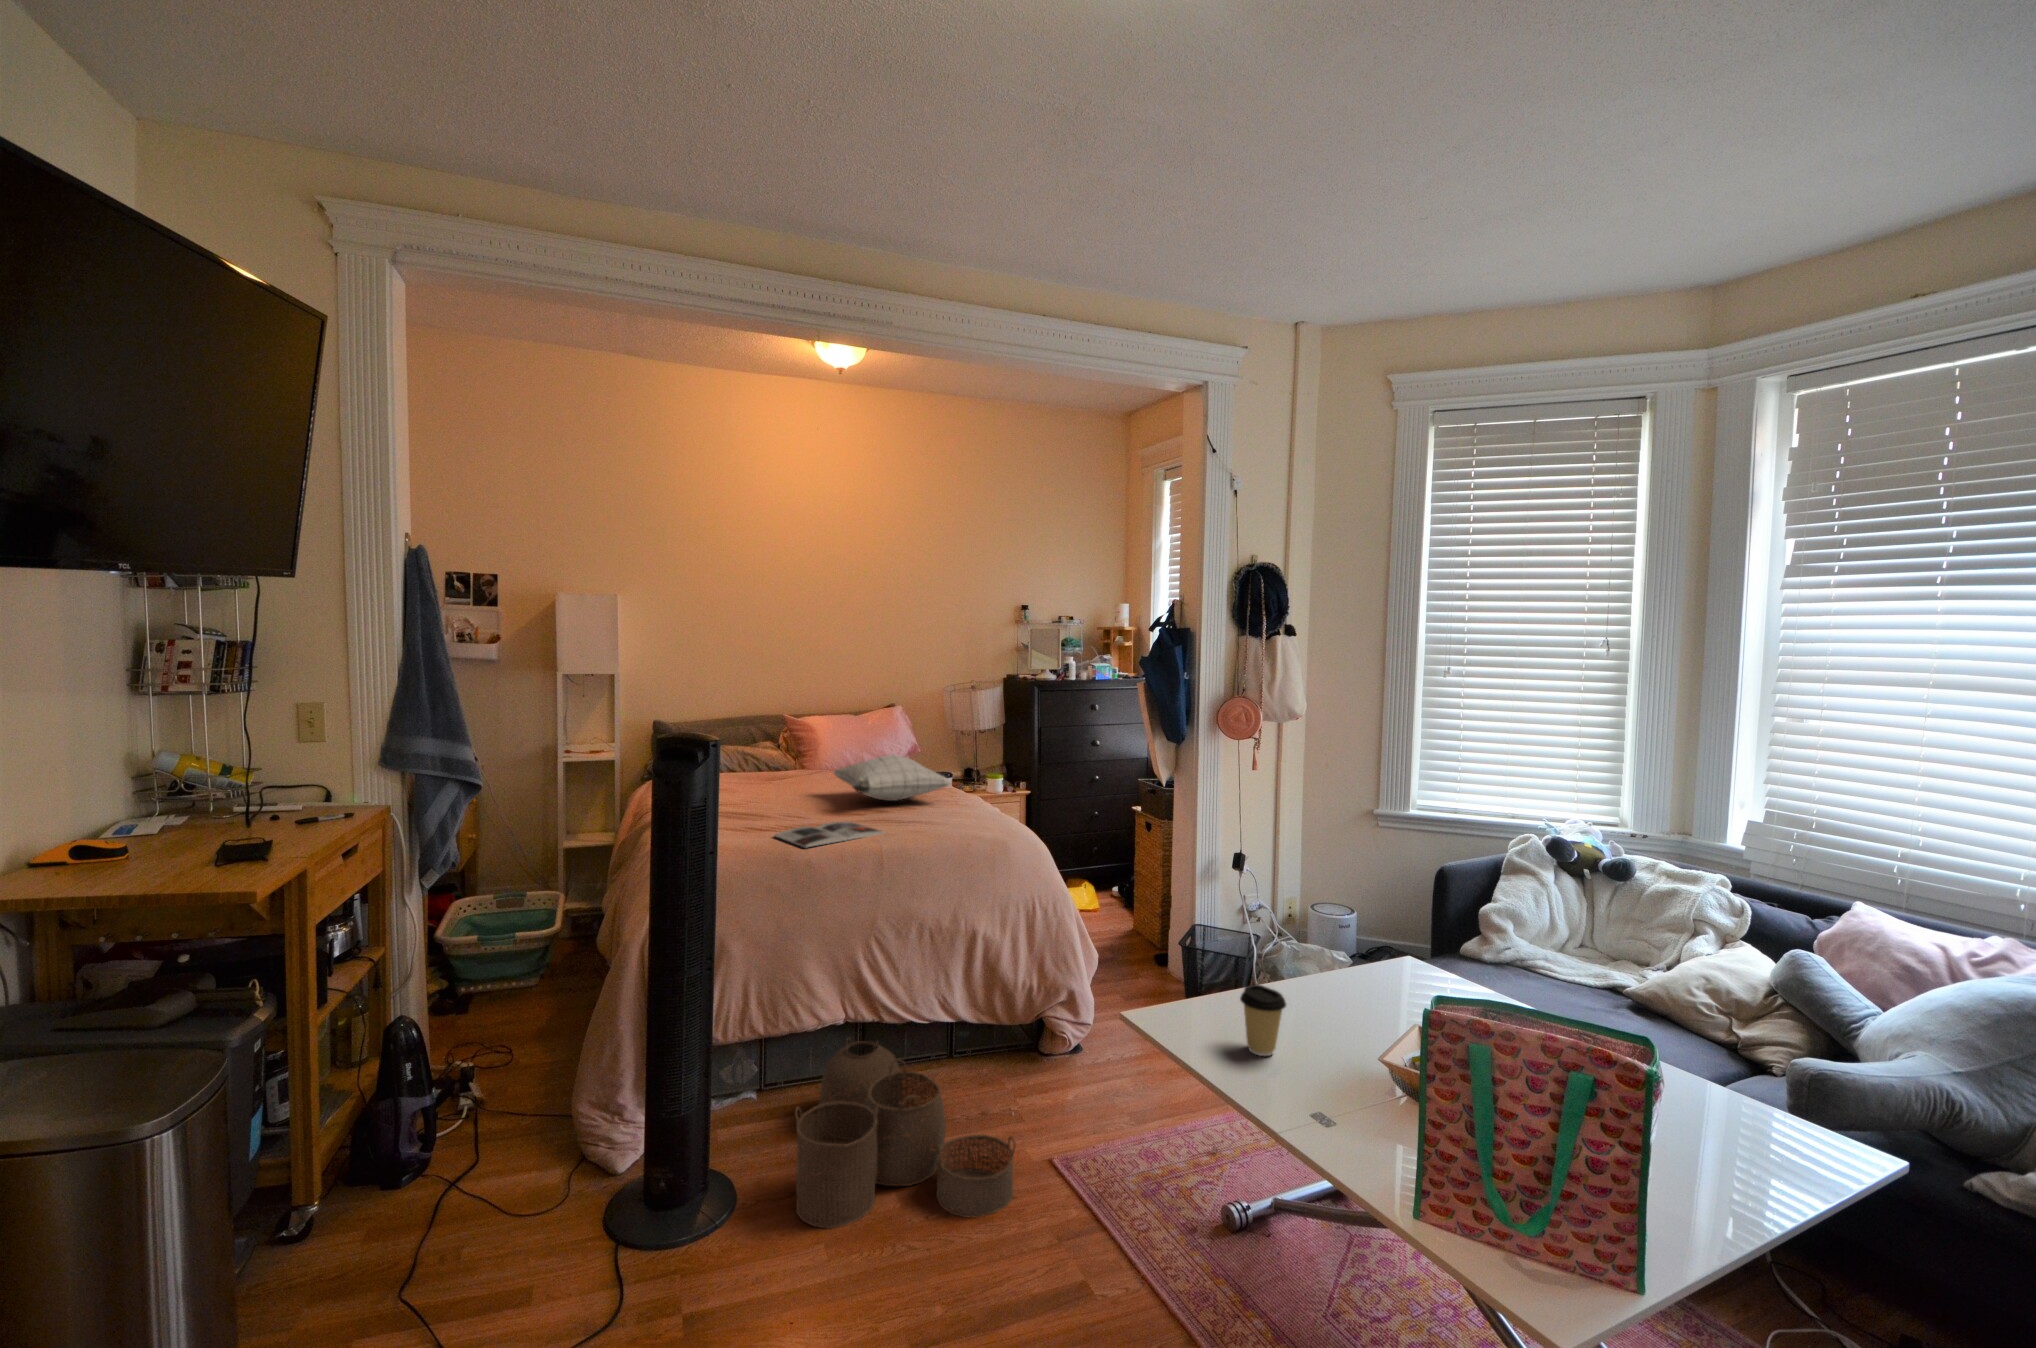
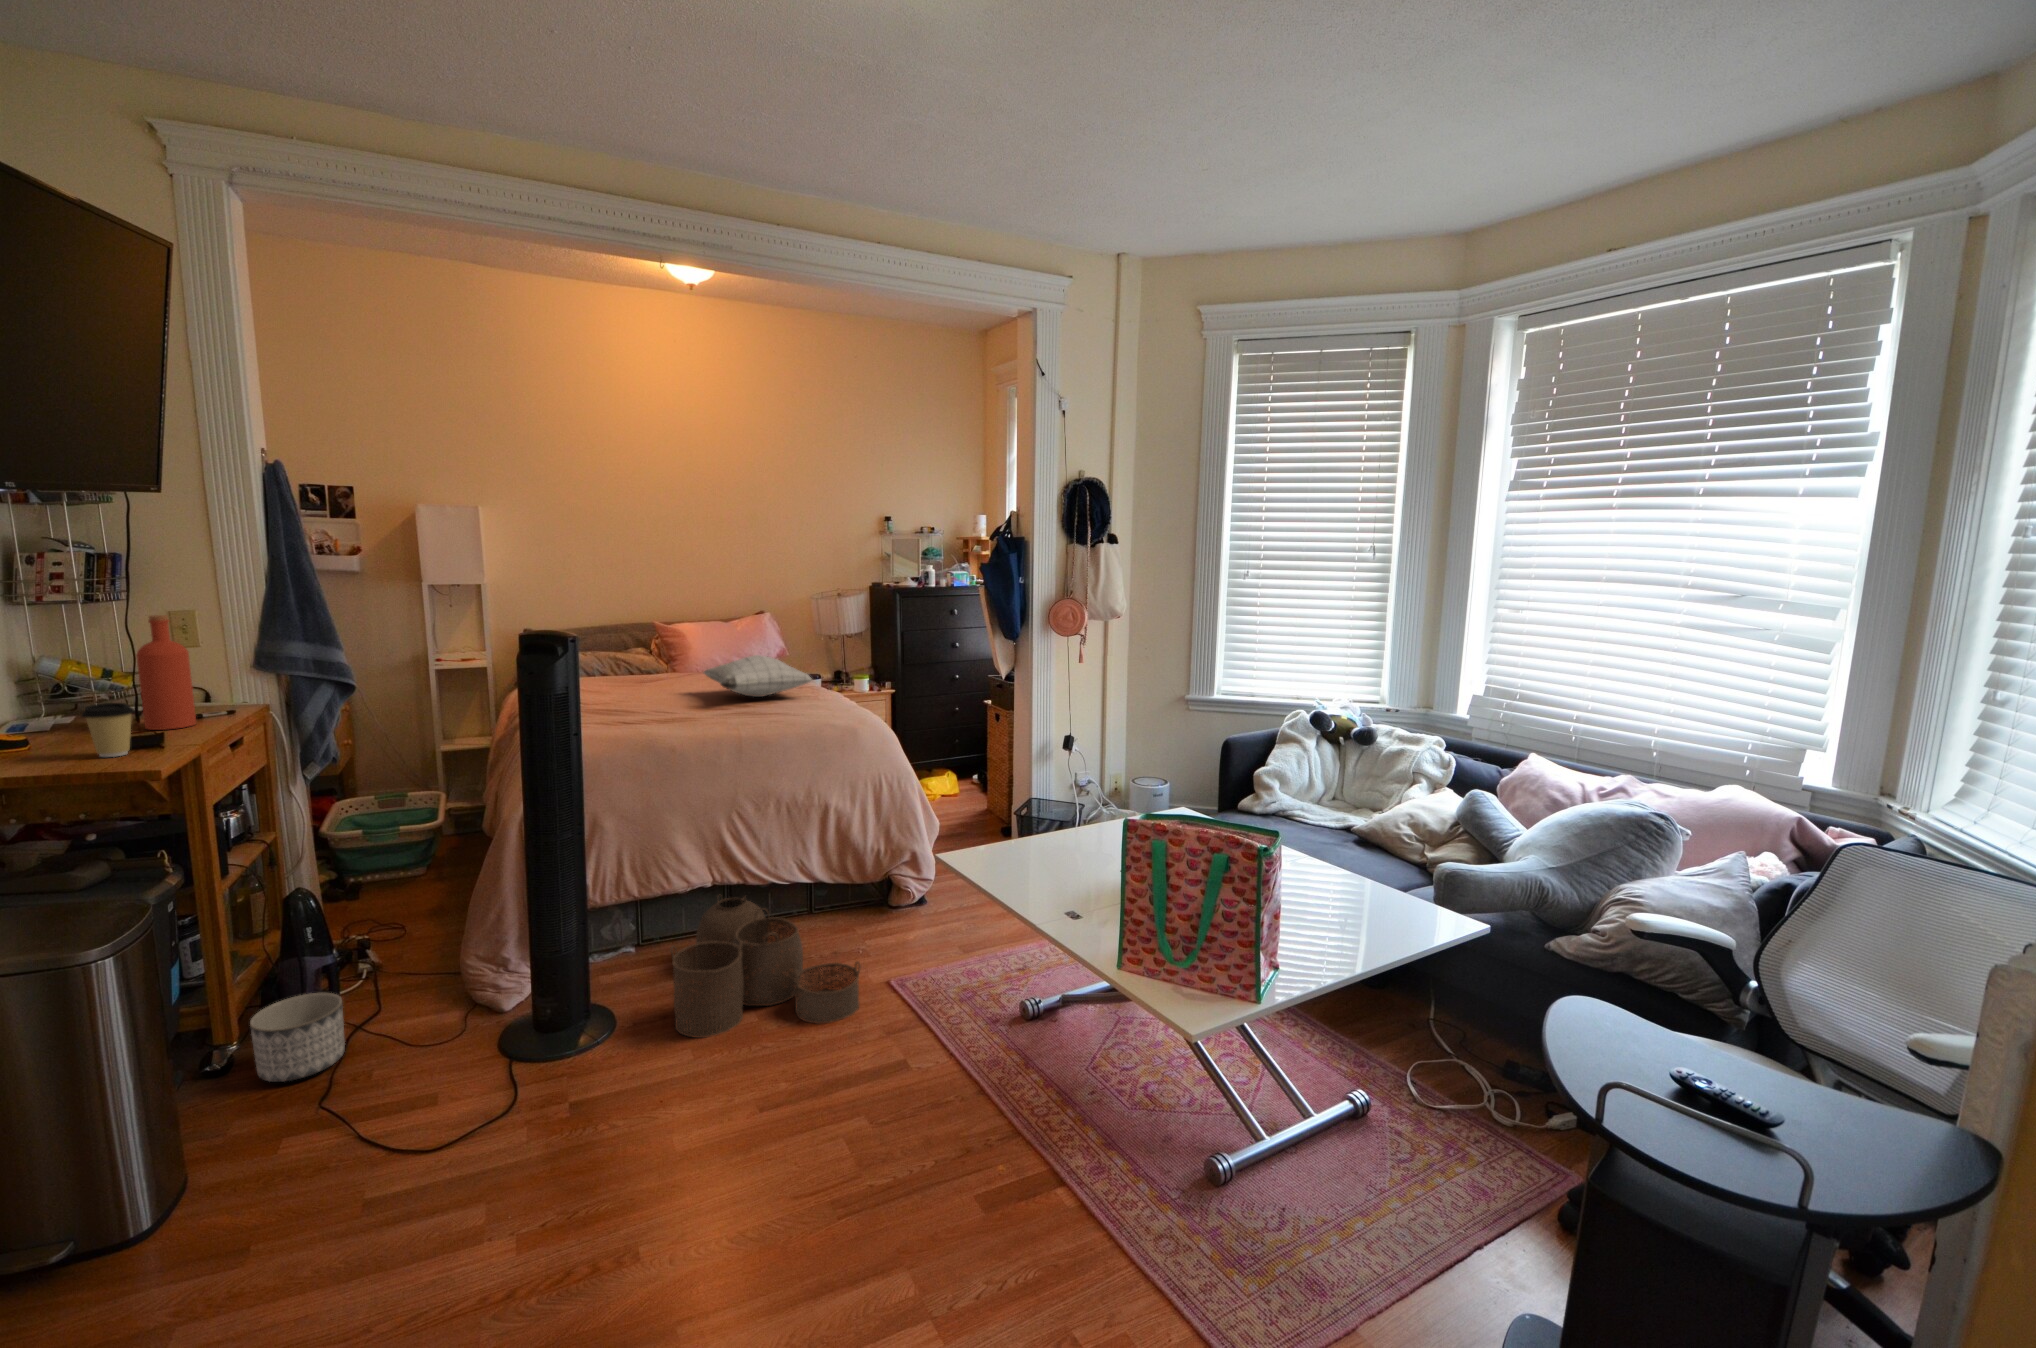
bottle: none [255,708,309,834] -> present [136,615,196,730]
magazine: present [775,822,884,847] -> none [646,714,752,736]
coffee cup: present [1240,984,1286,1056] -> present [82,703,134,757]
planter: none [326,1143,428,1257] -> present [250,993,345,1082]

